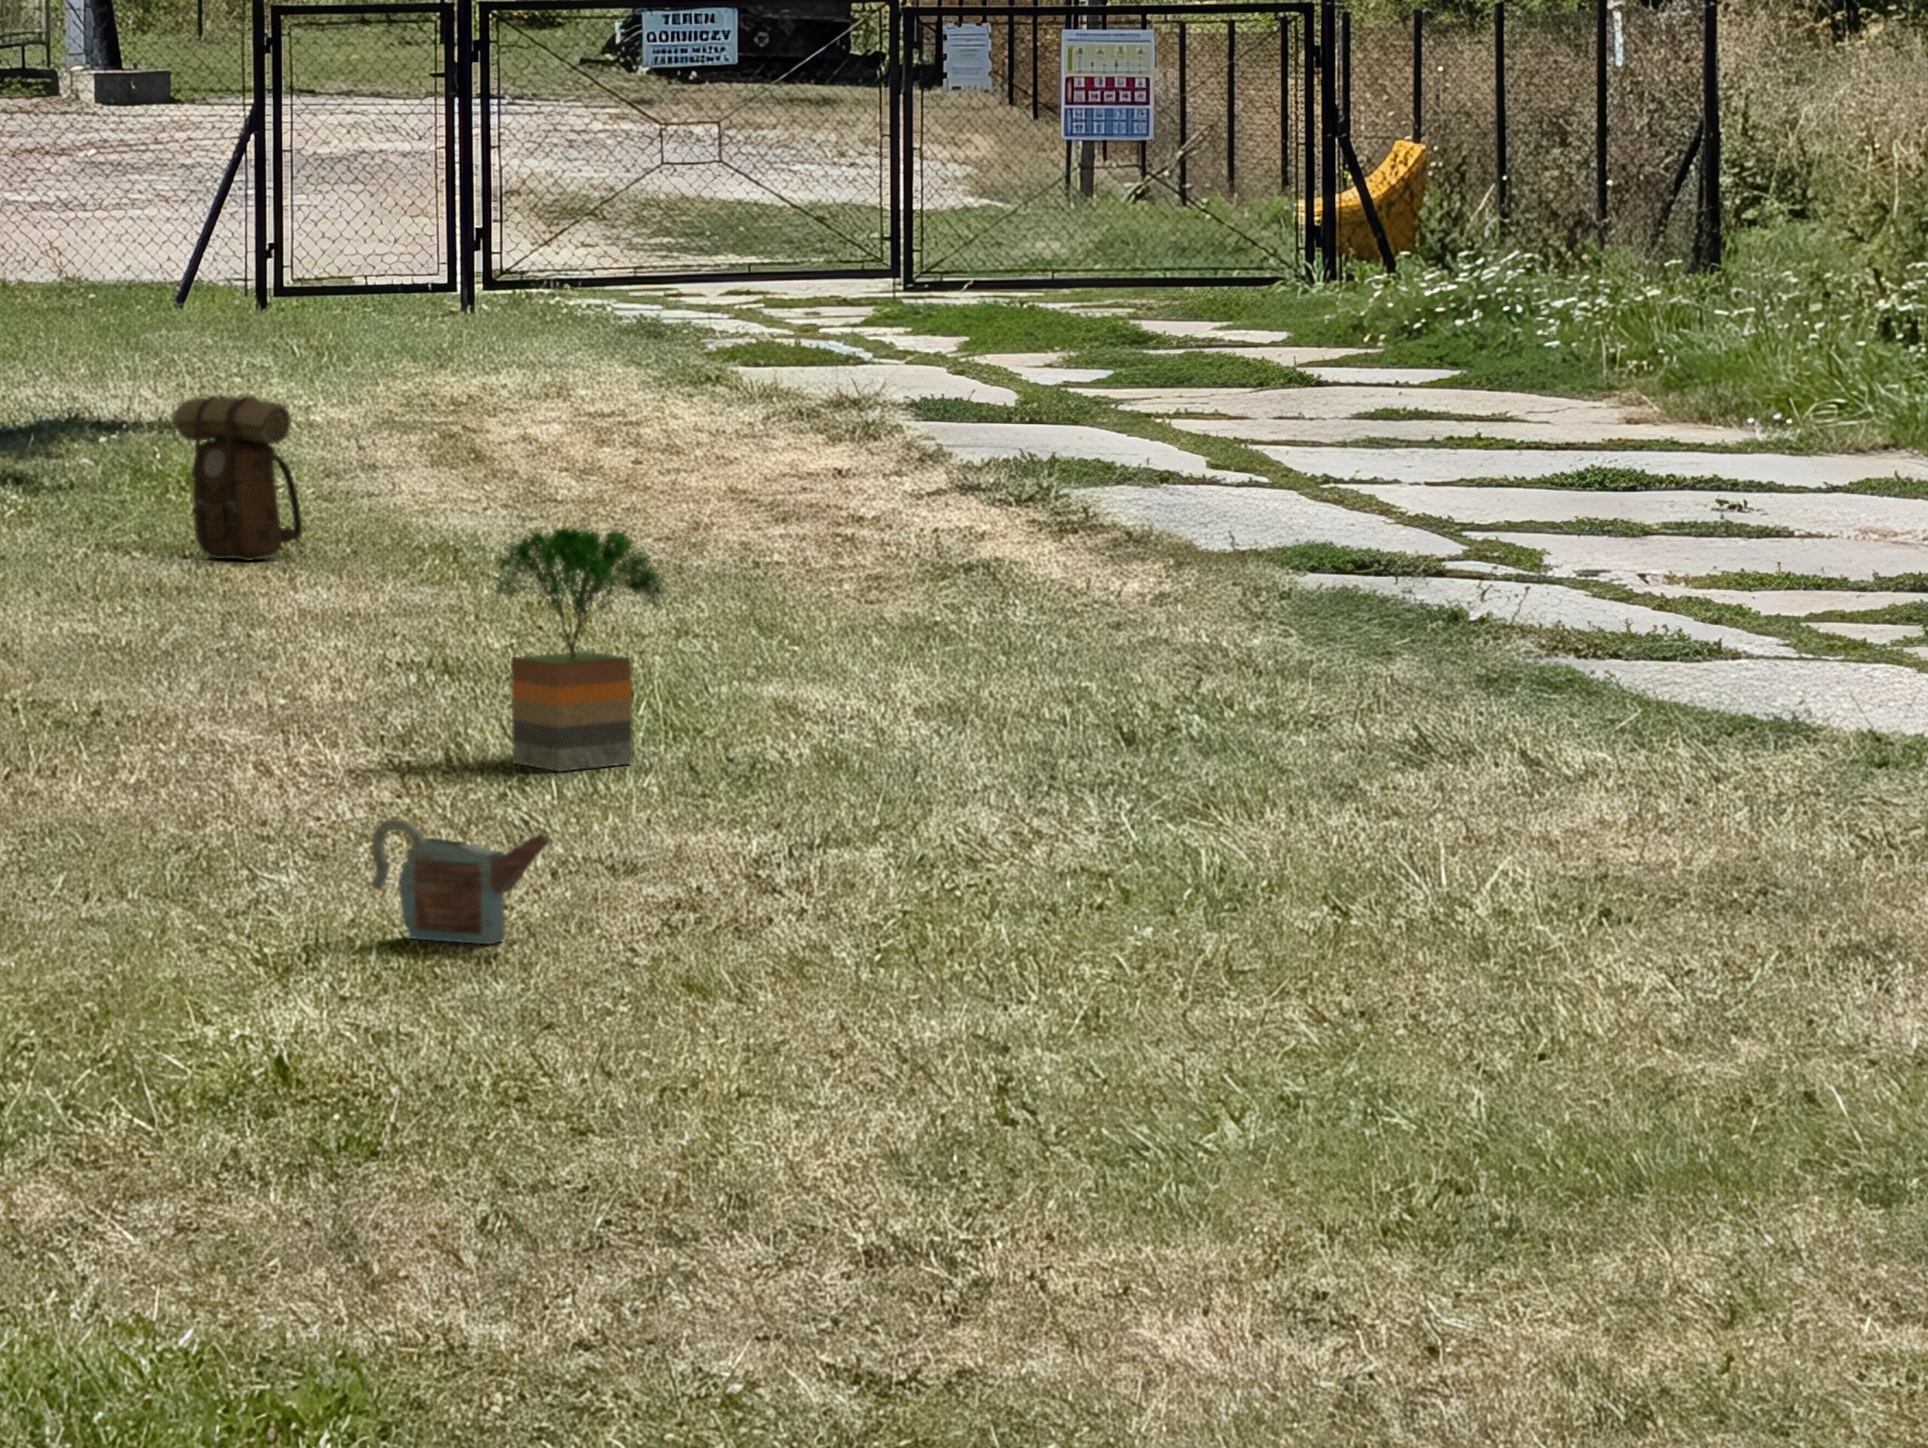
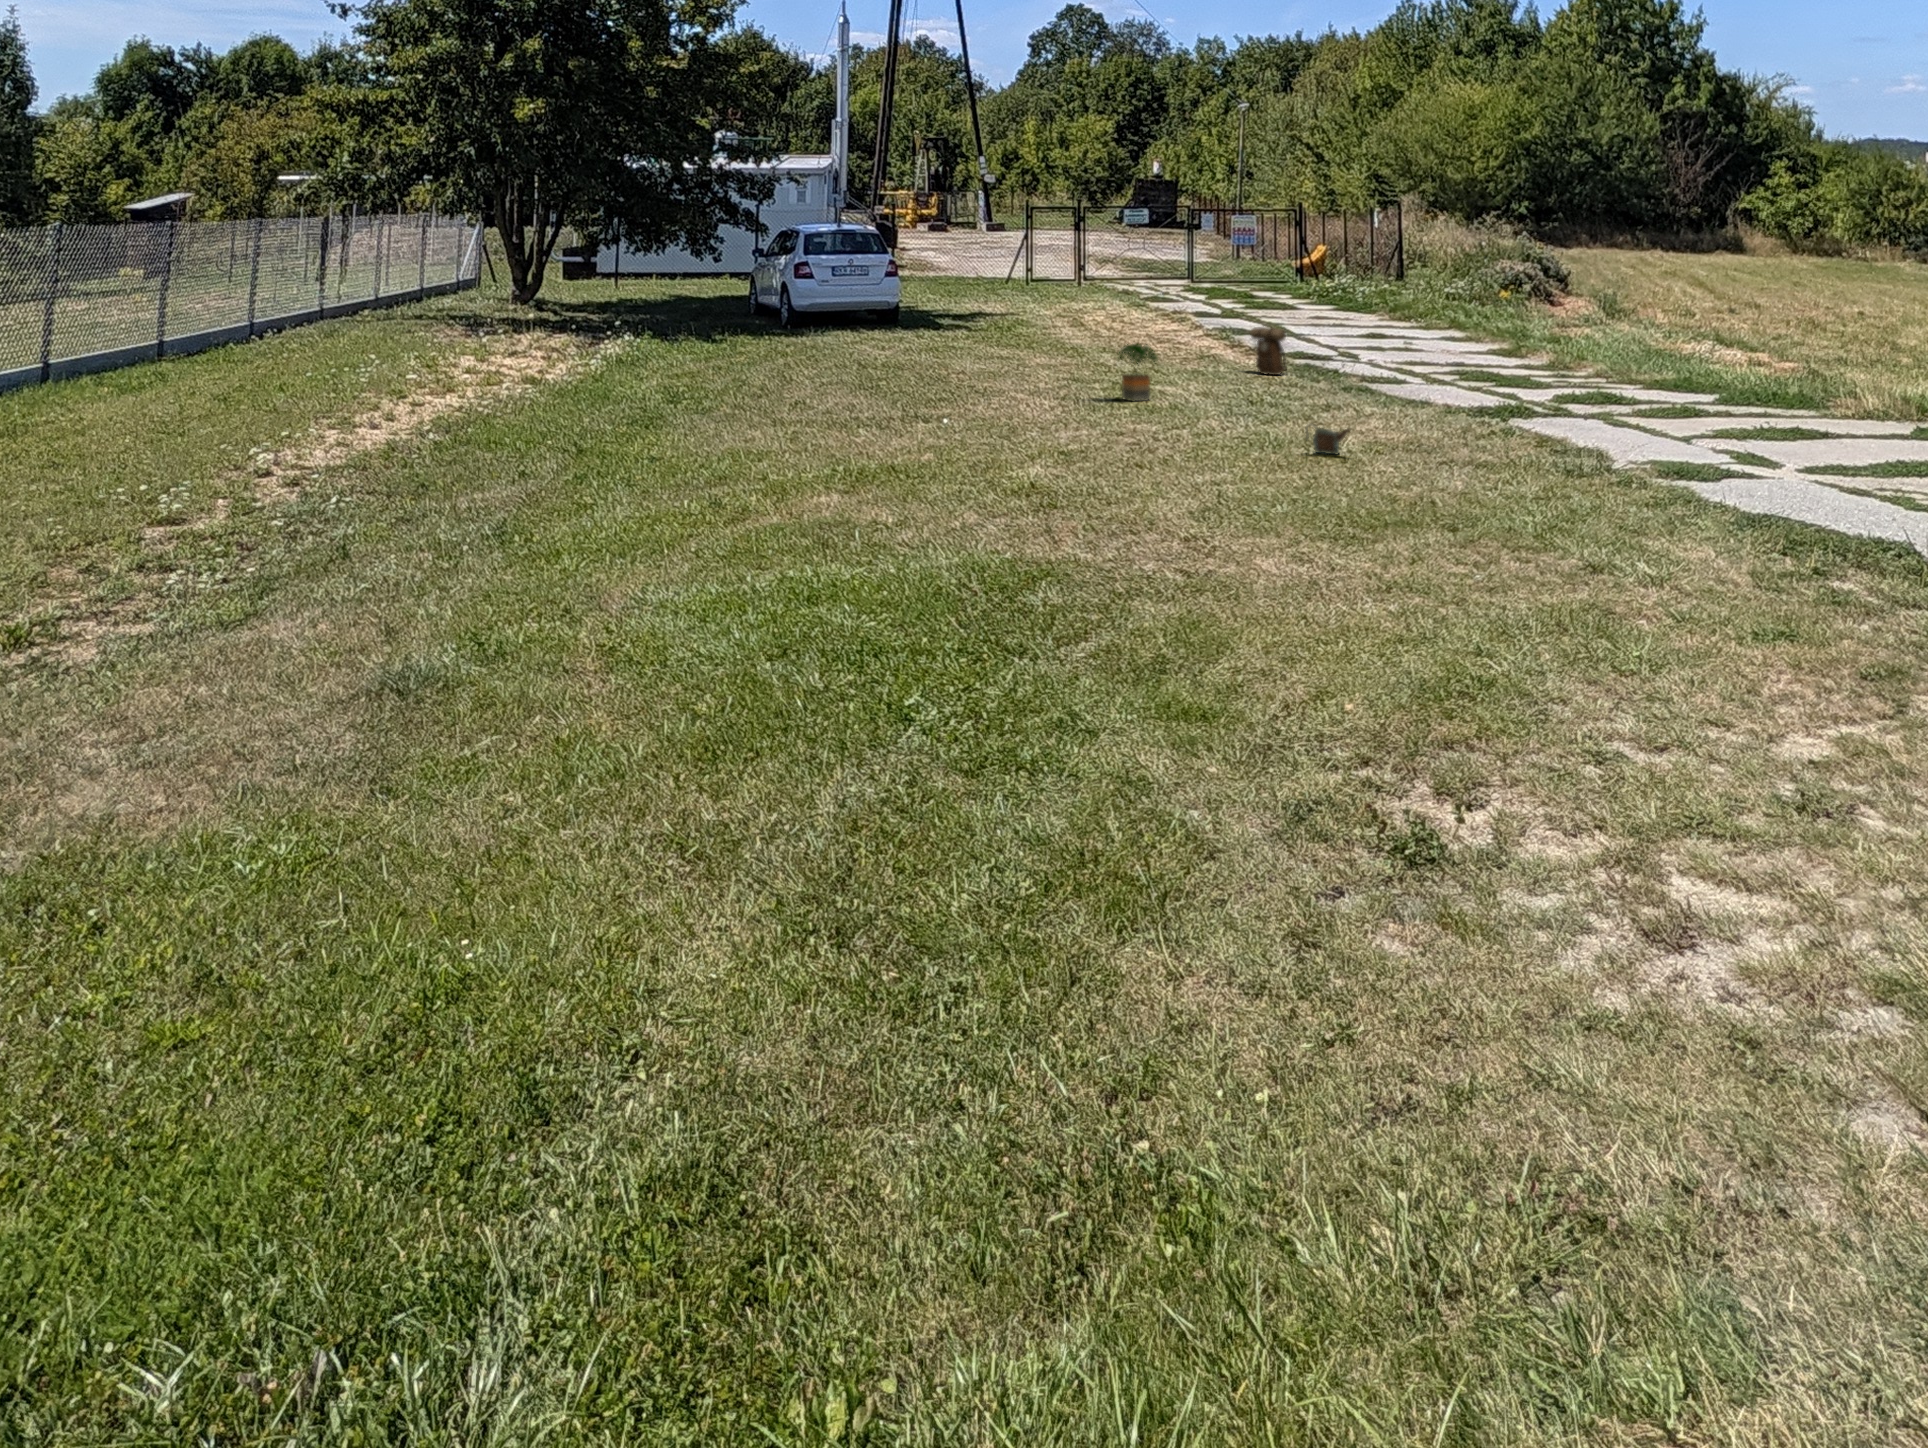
backpack: present [172,396,302,561] -> present [1250,327,1287,375]
watering can: present [371,819,550,944] -> present [1306,424,1350,454]

